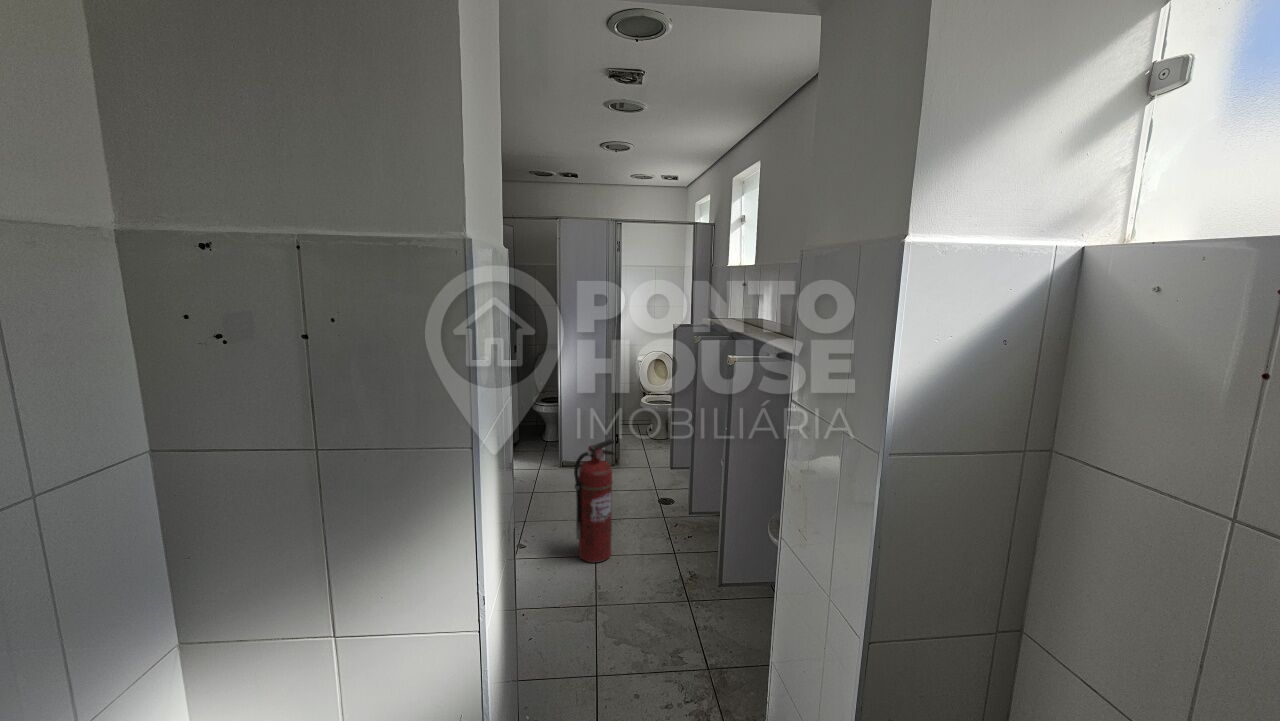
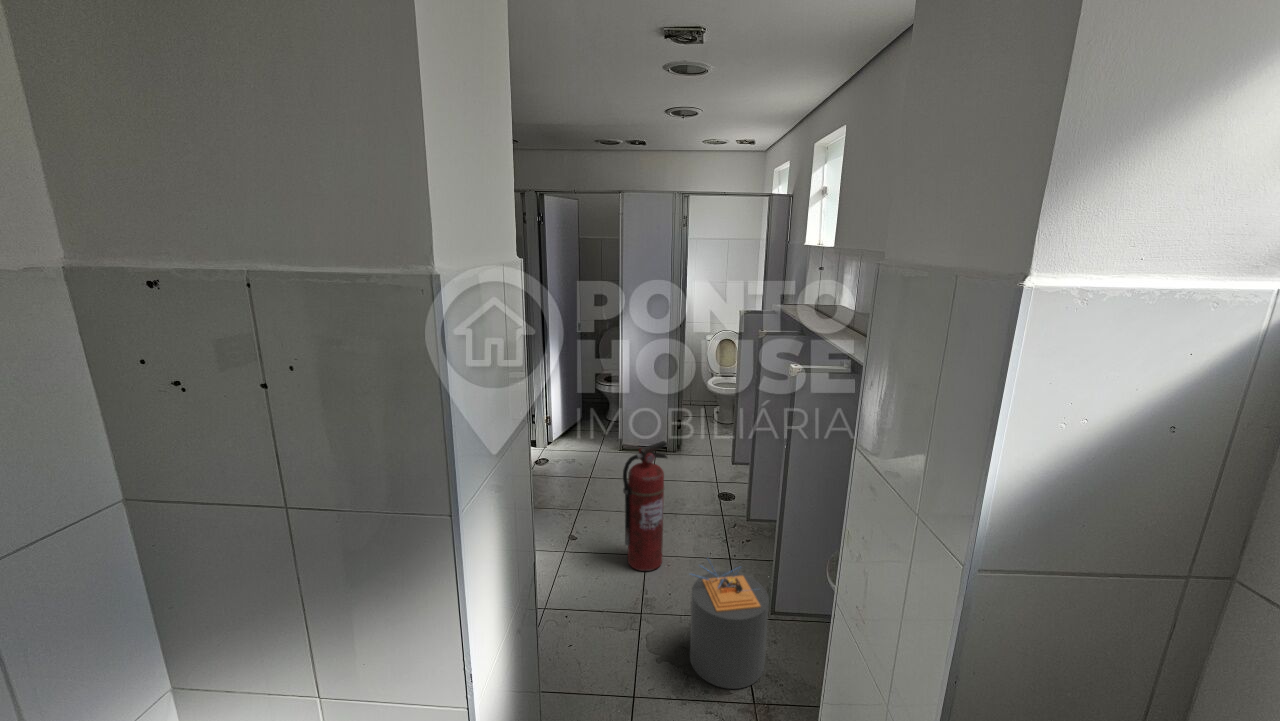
trash can: none [640,533,714,654] -> present [690,560,769,689]

